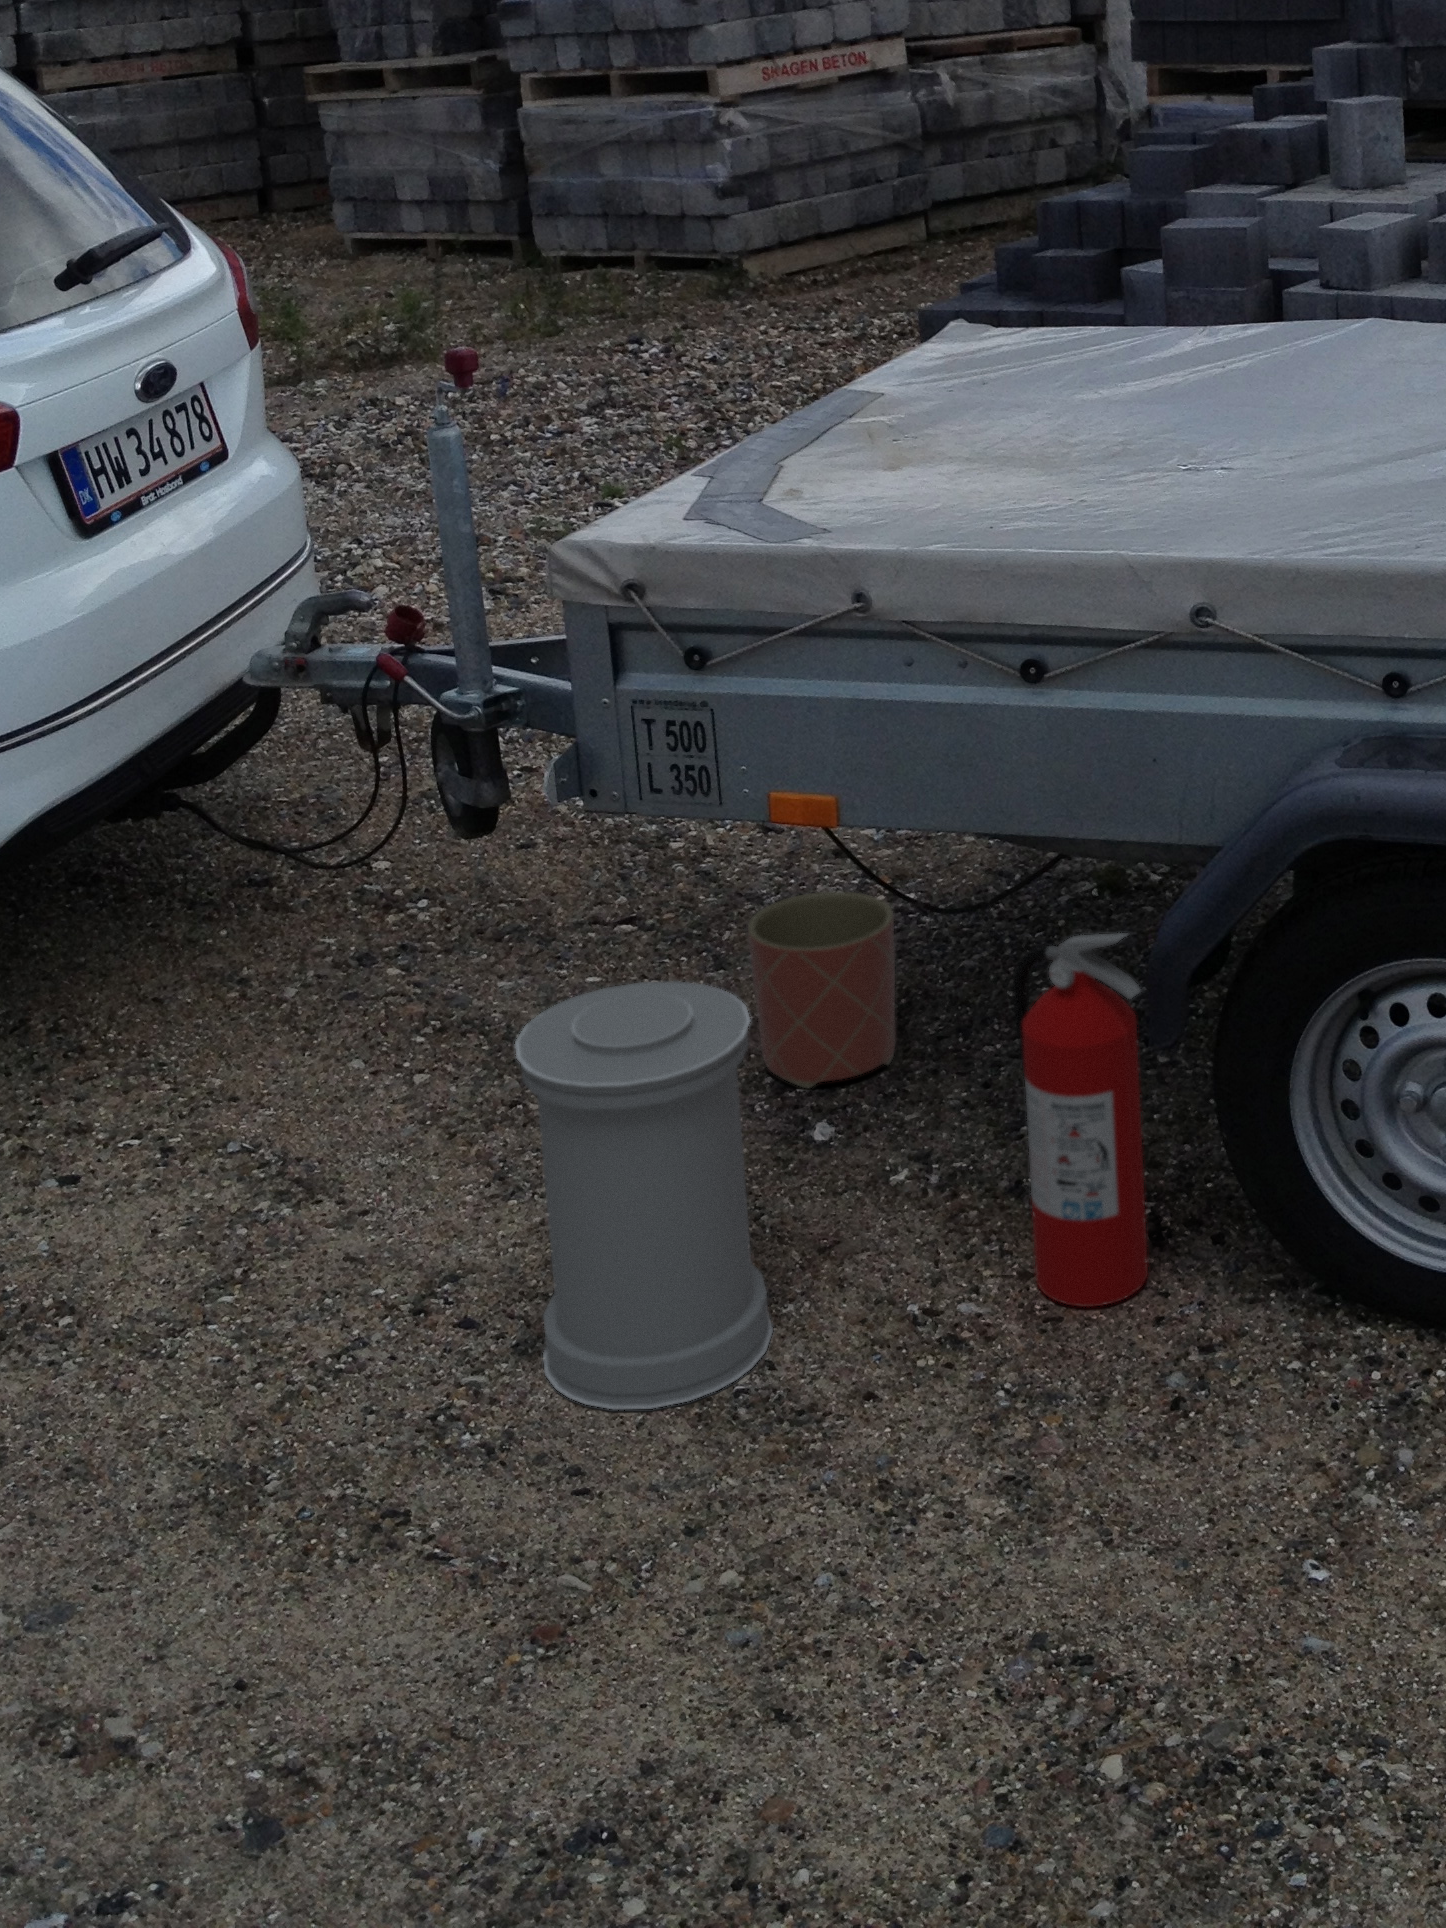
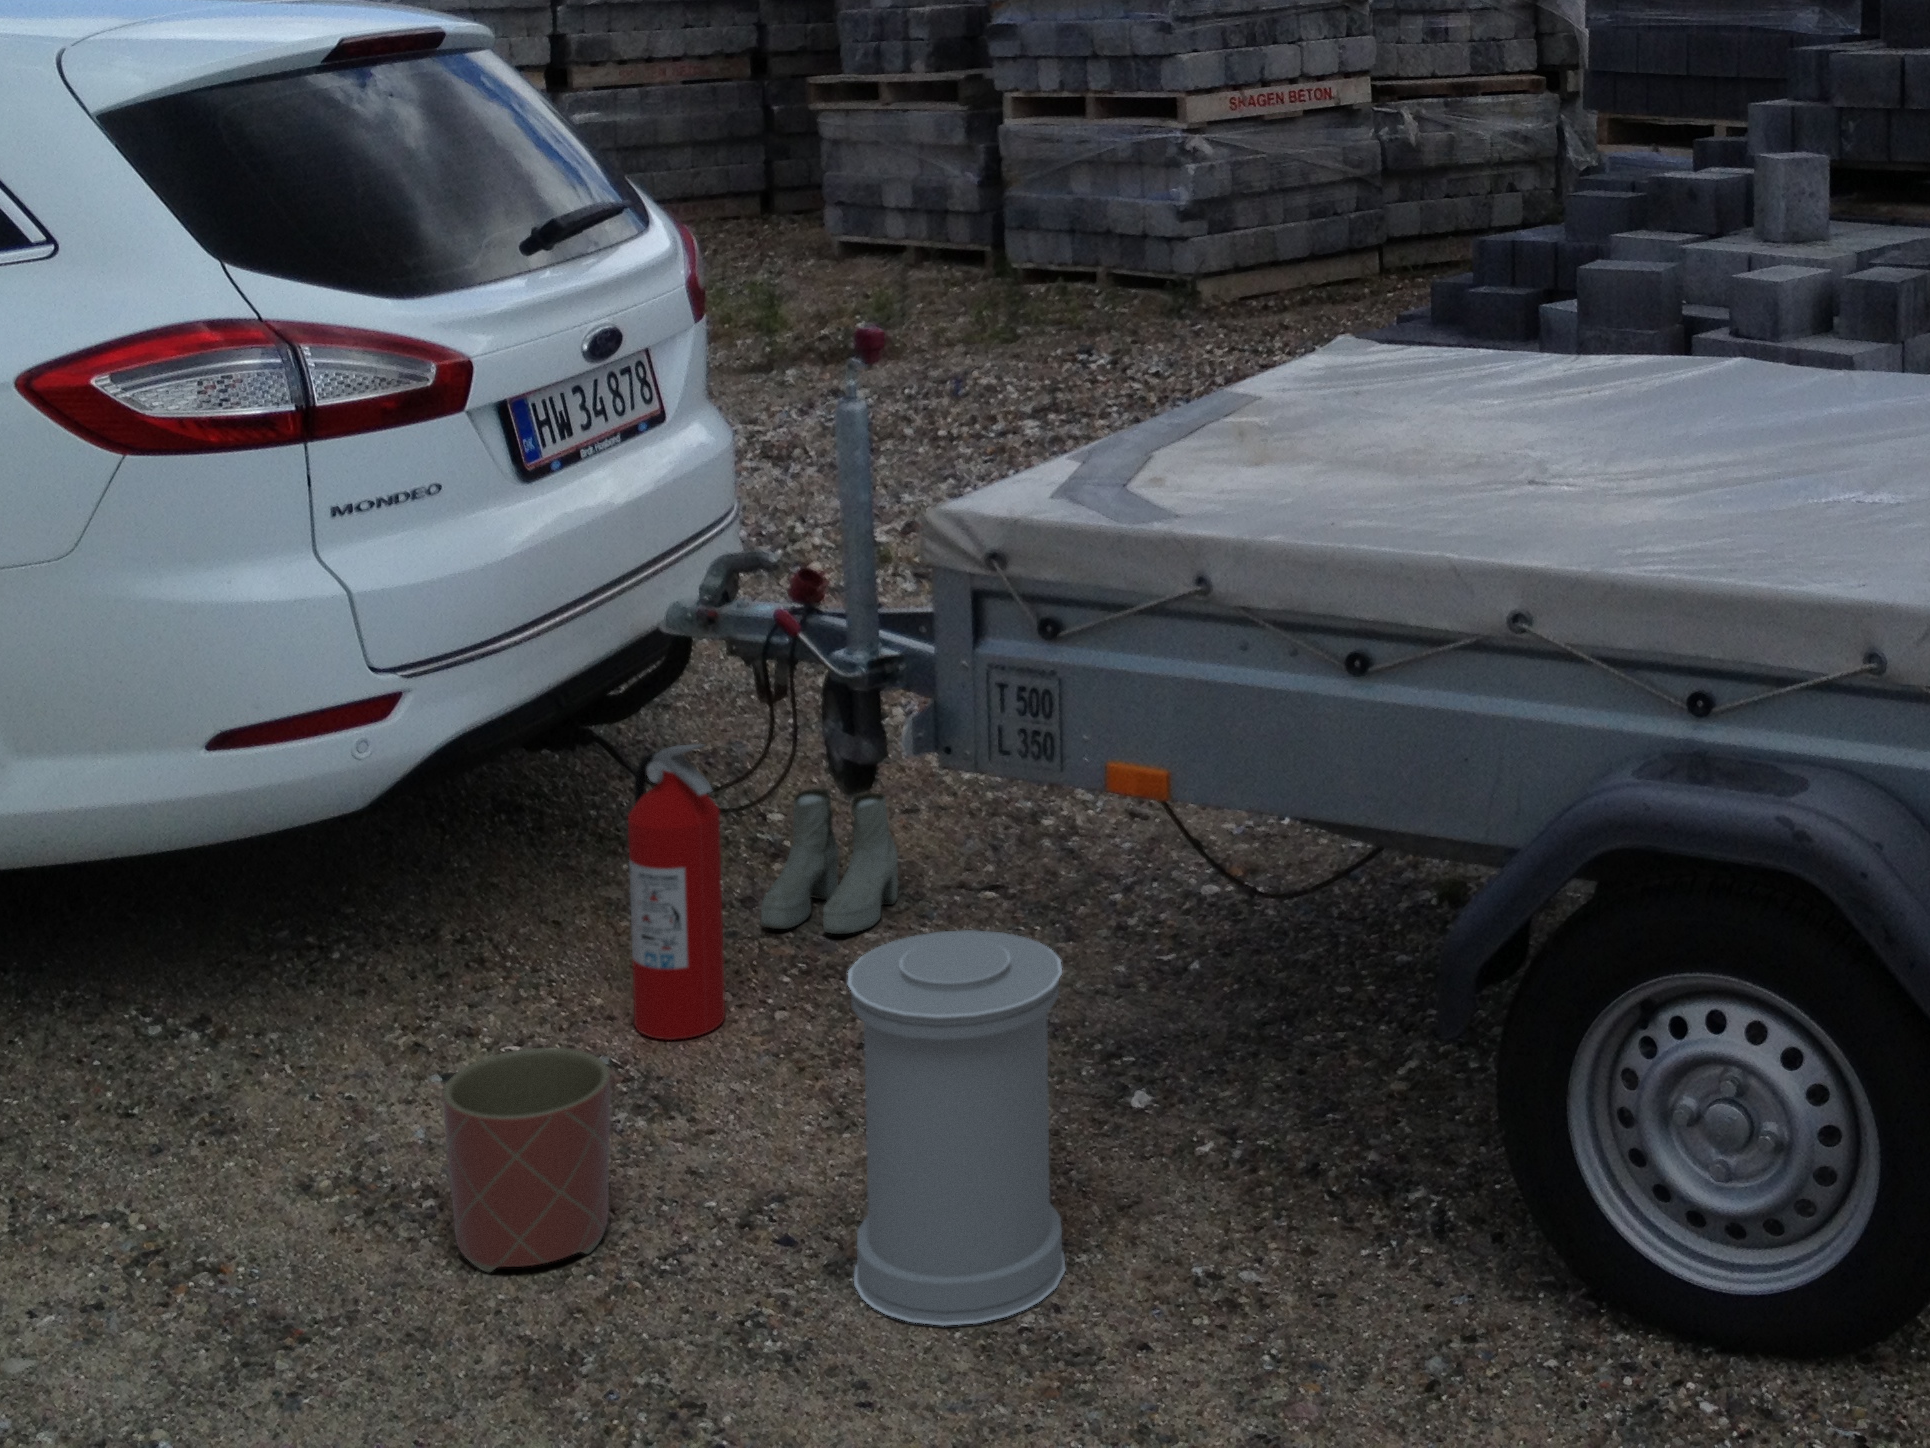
boots: none [382,830,527,985] -> present [761,788,898,934]
planter: present [748,891,896,1088] -> present [443,1048,610,1272]
fire extinguisher: present [1013,933,1148,1307] -> present [628,744,725,1040]

